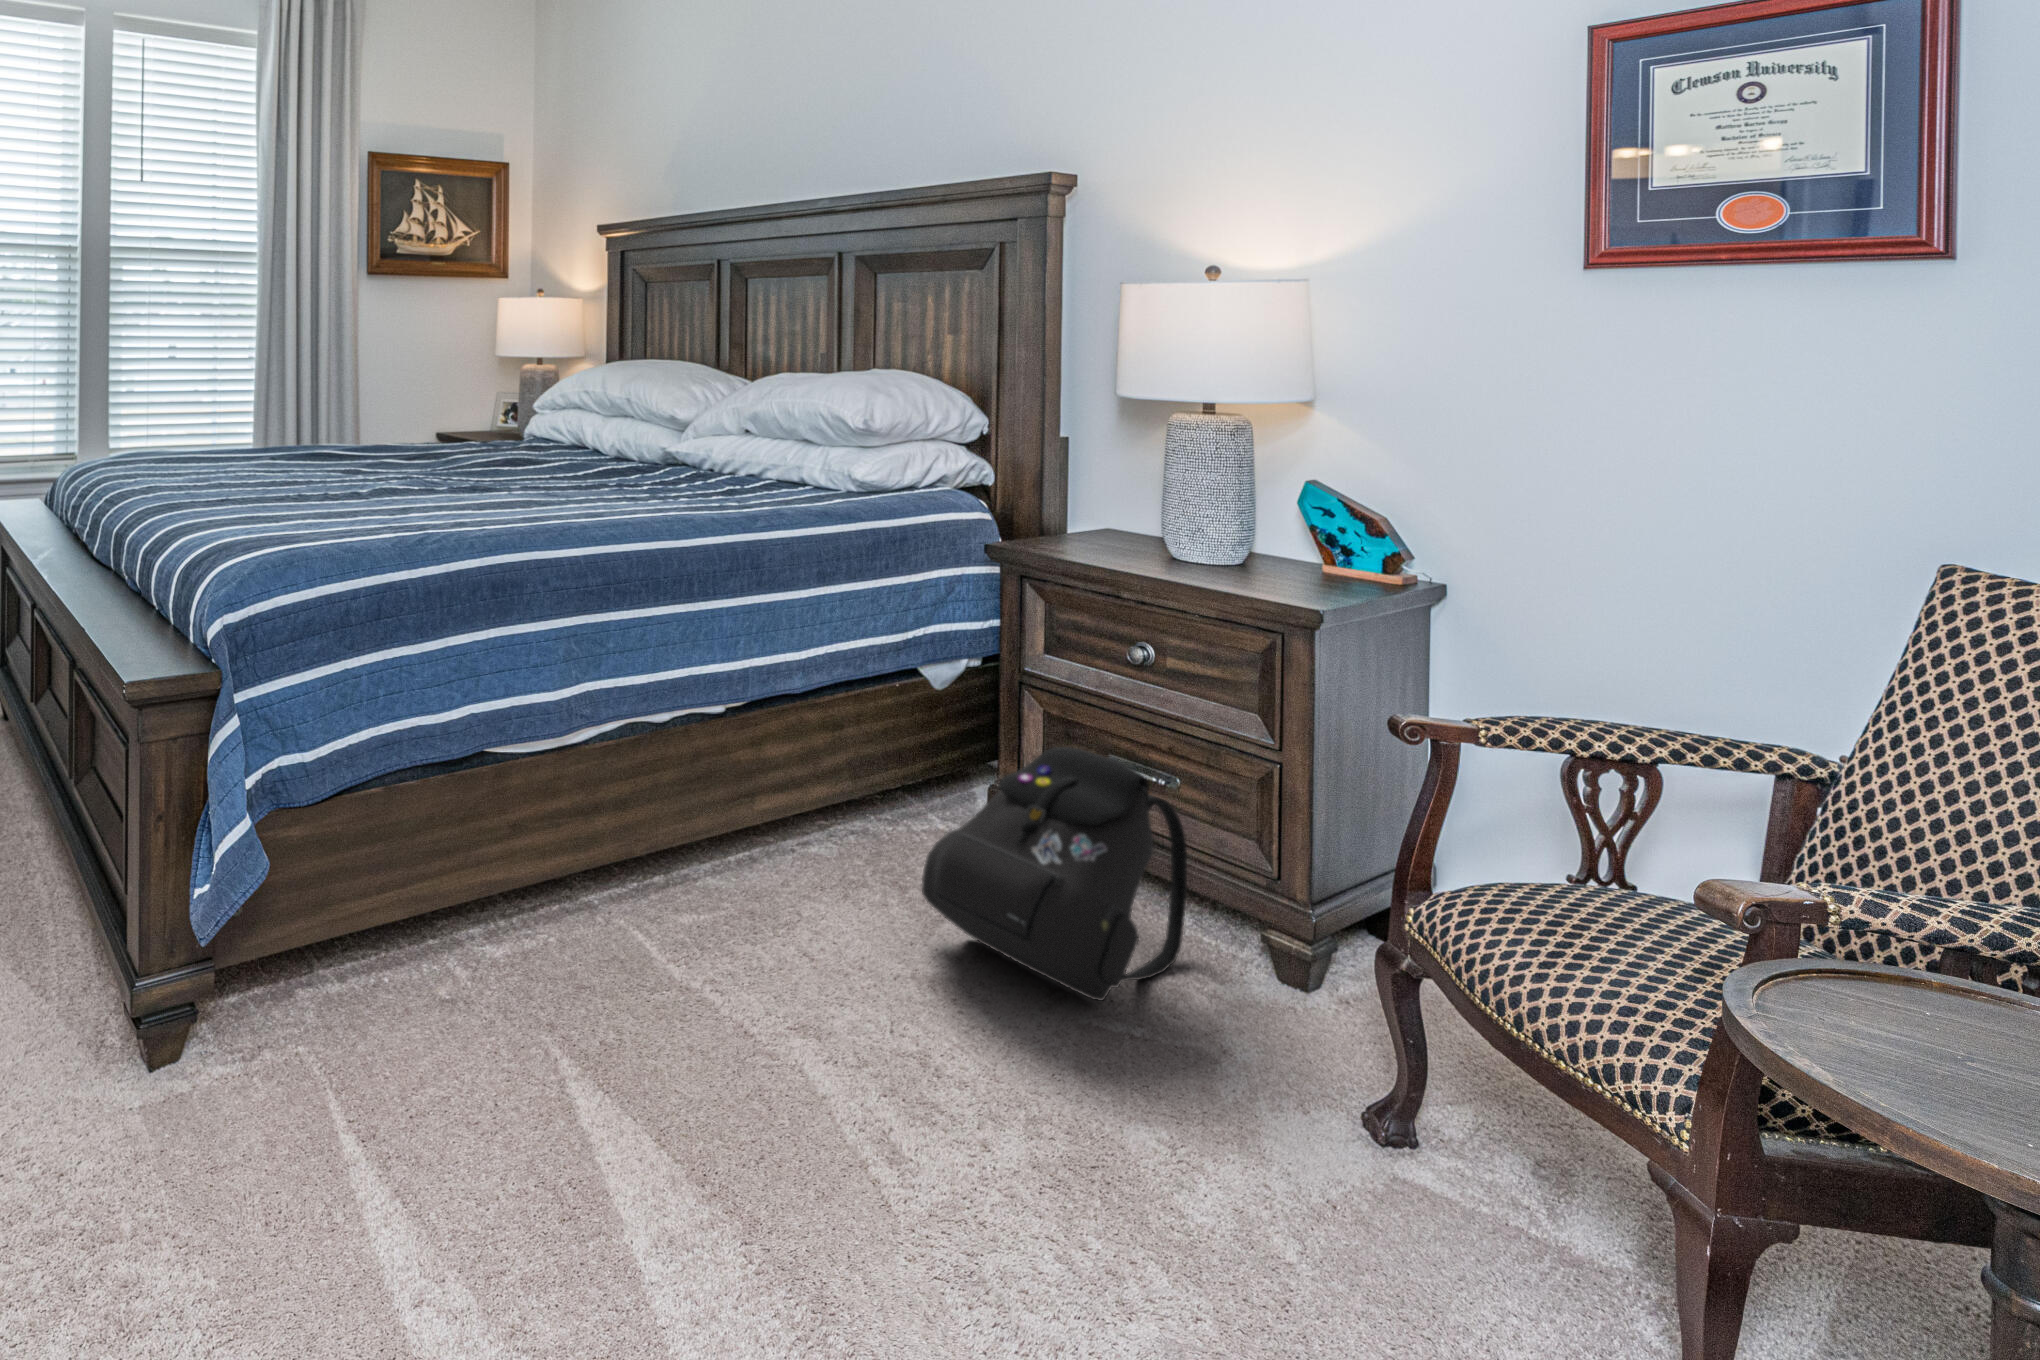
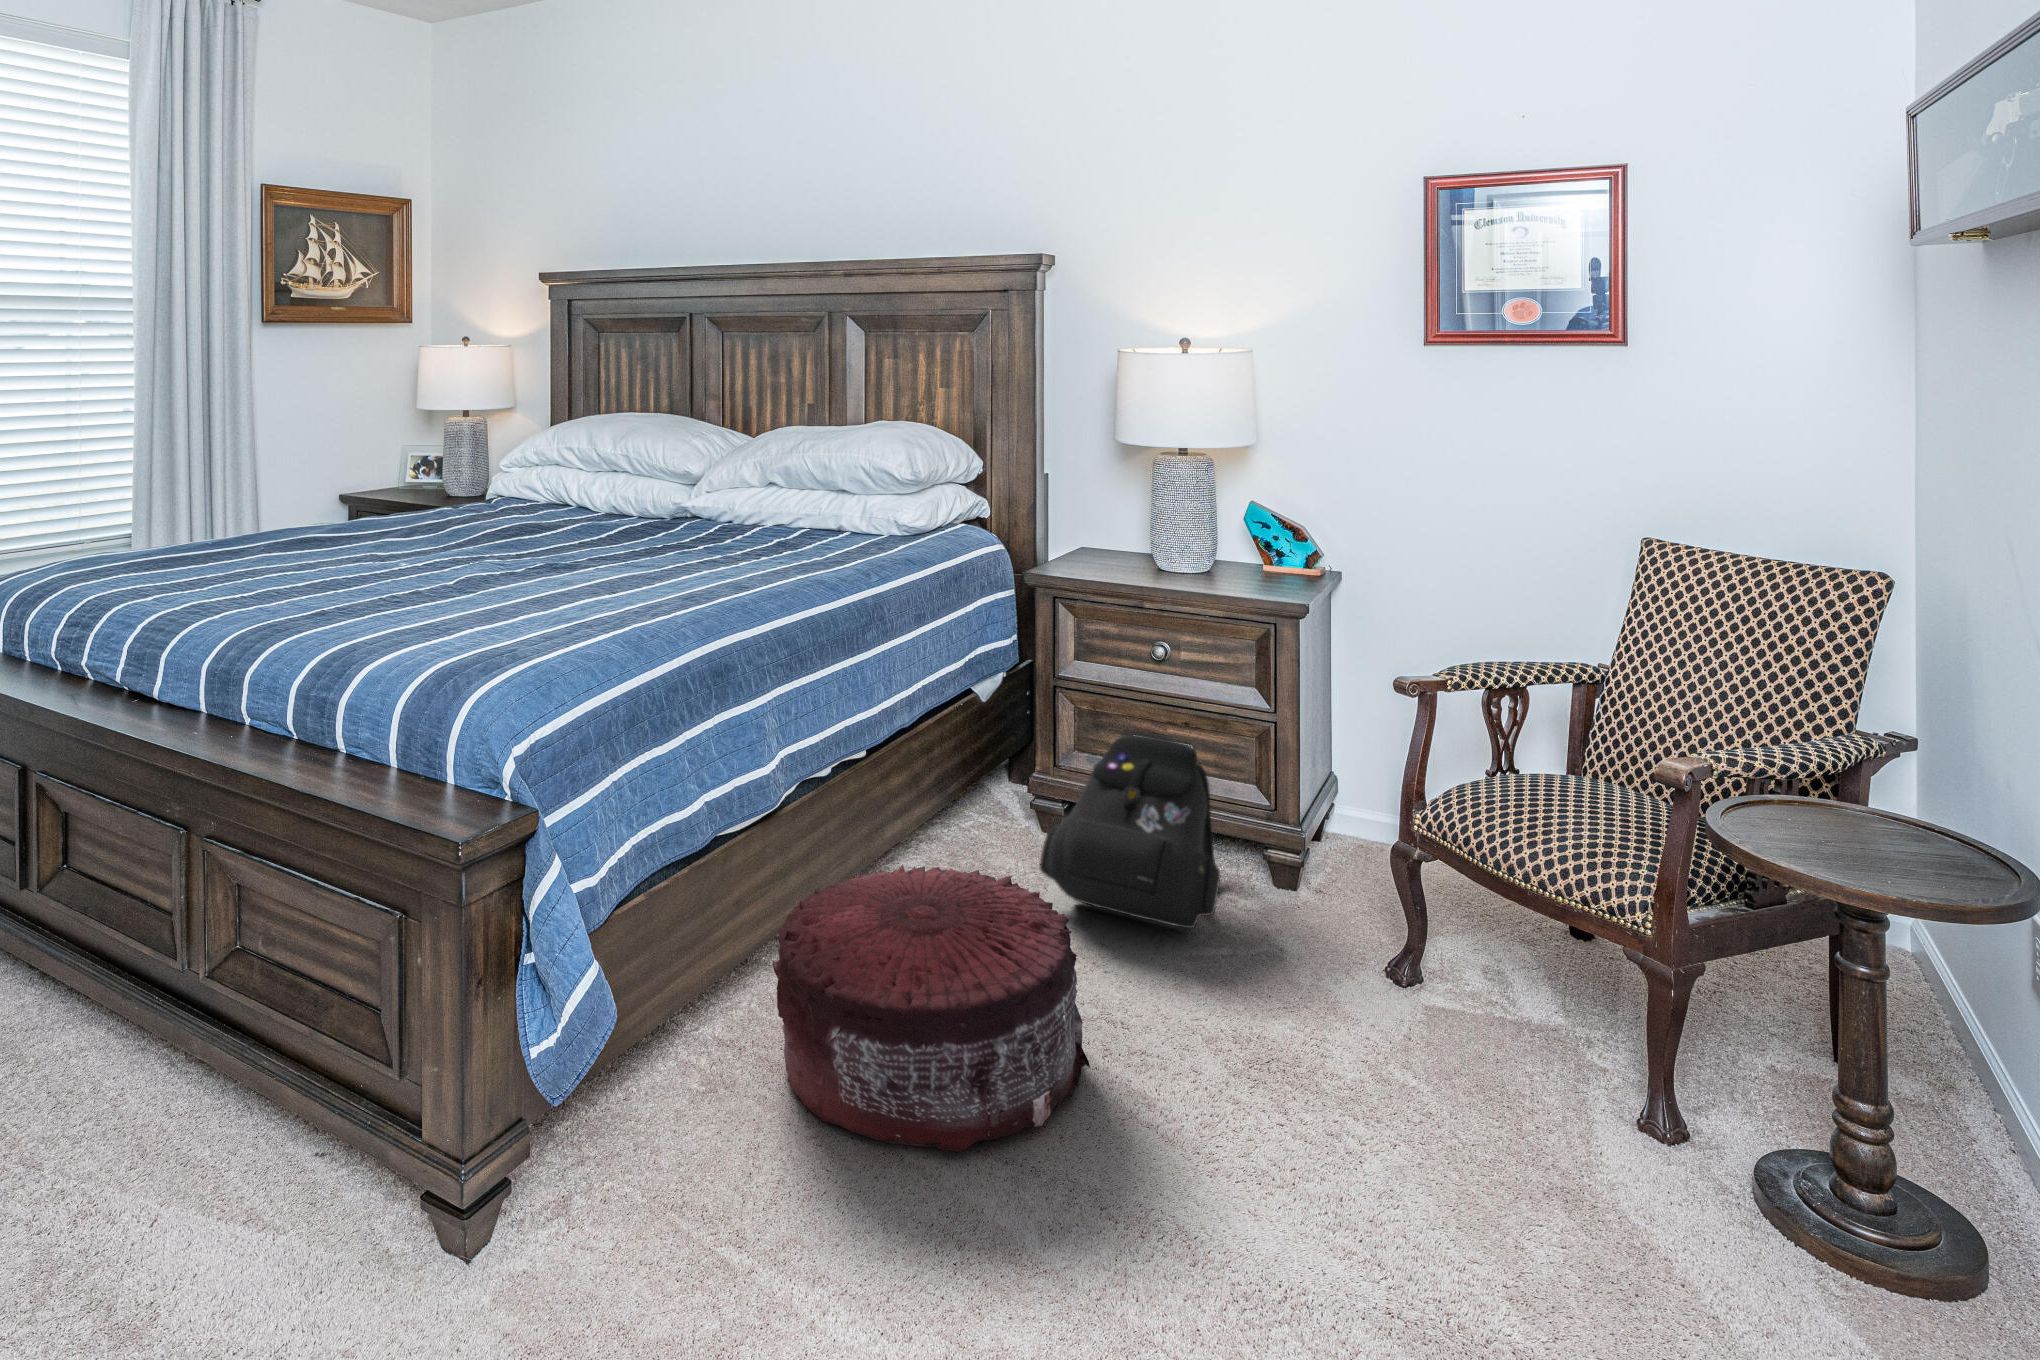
pouf: none [475,831,827,1163] -> present [772,864,1090,1152]

